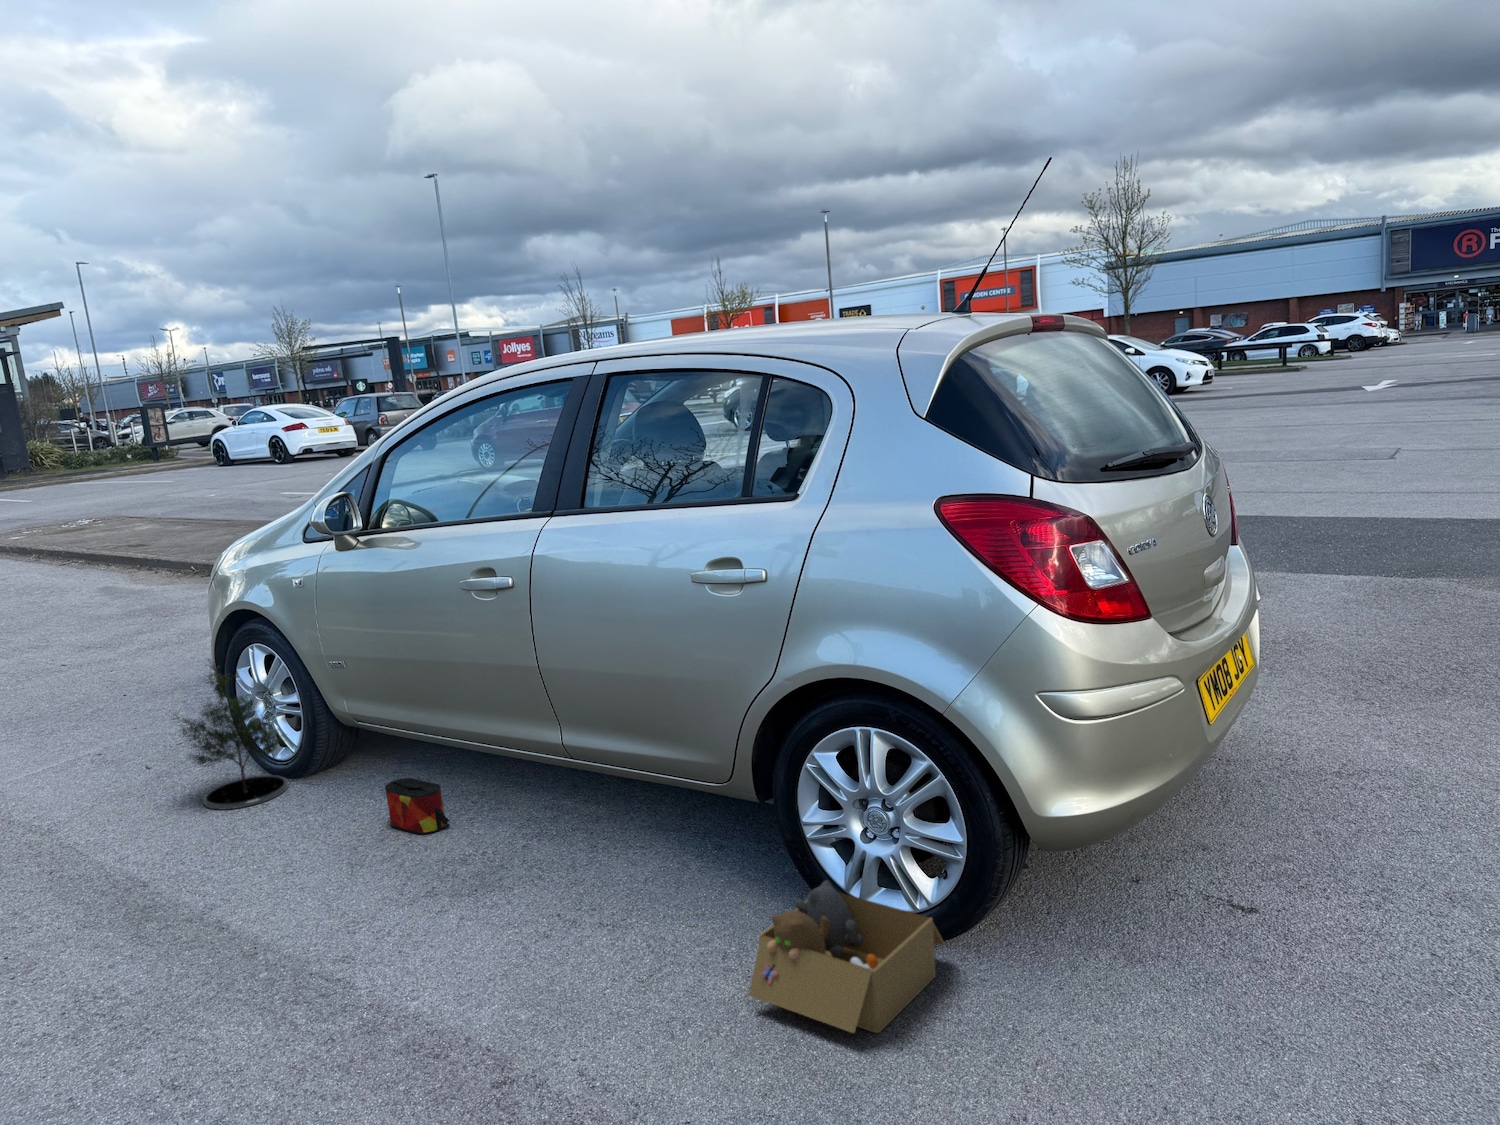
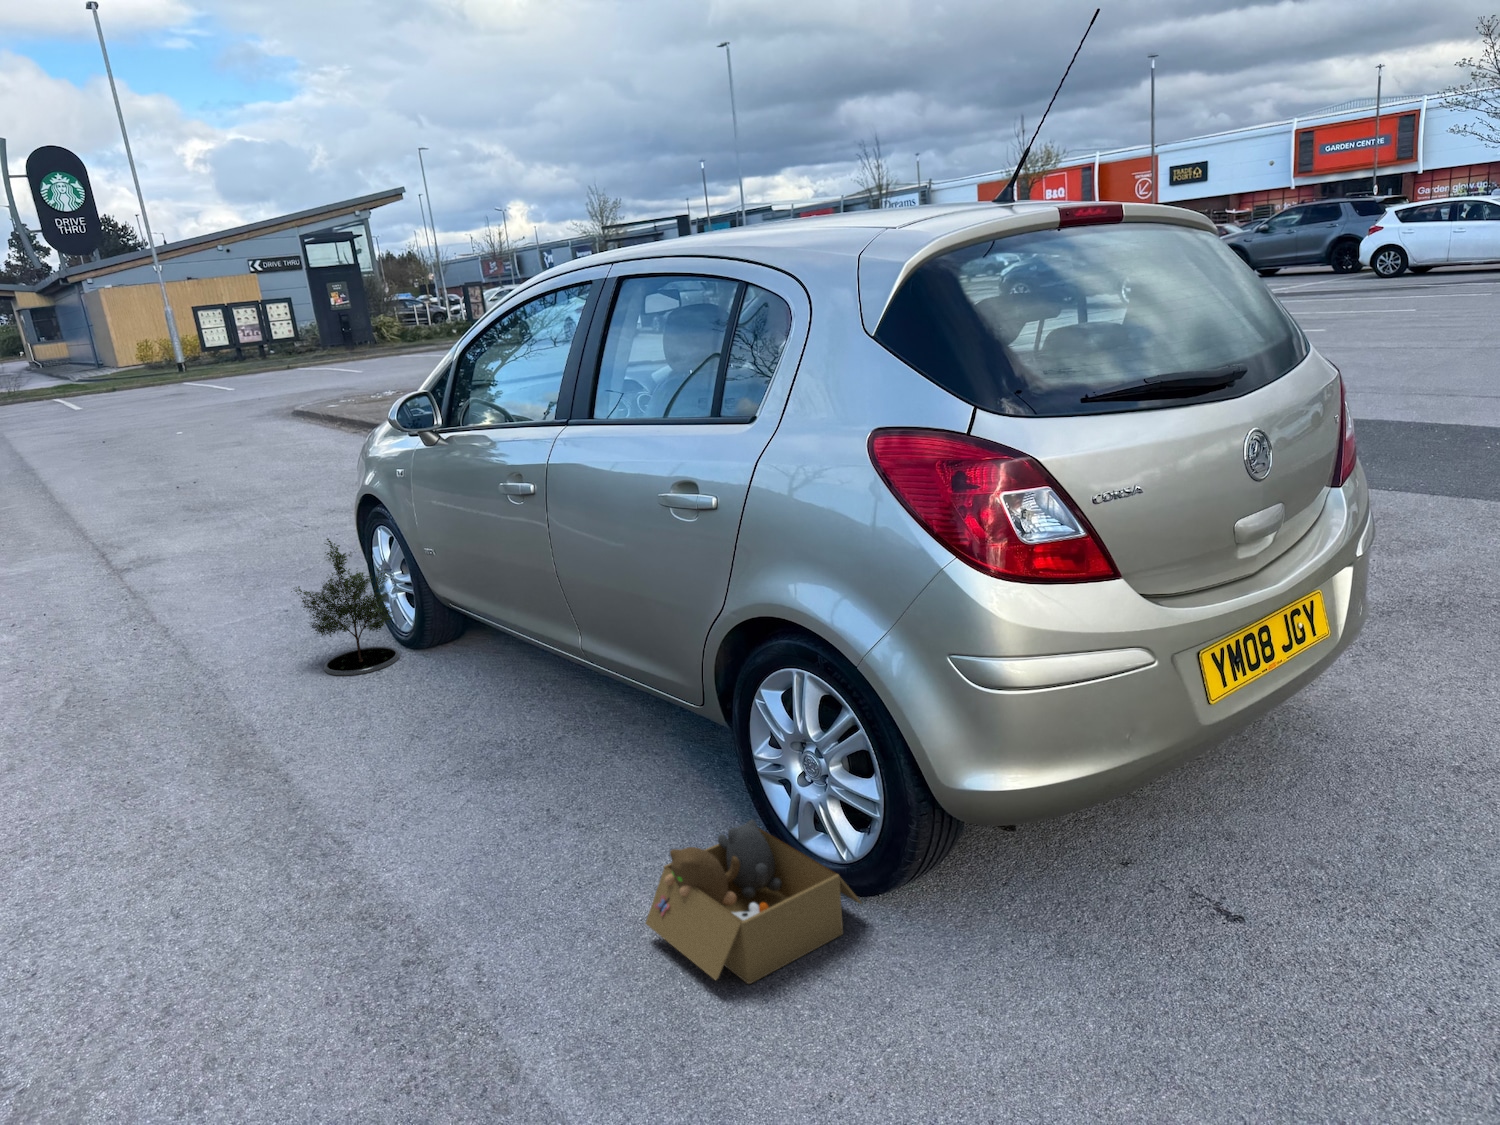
bag: present [385,778,449,834] -> none [450,664,503,719]

